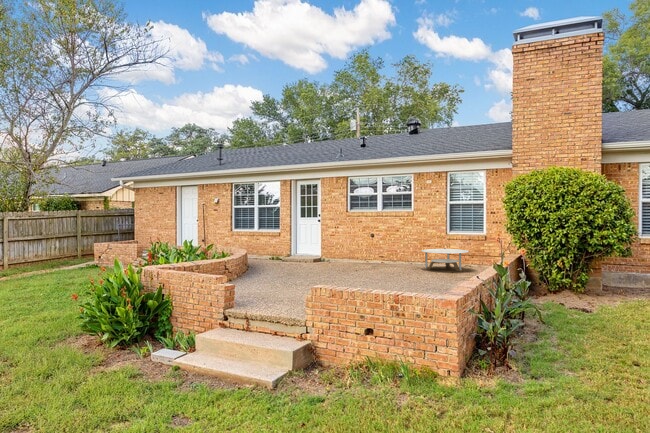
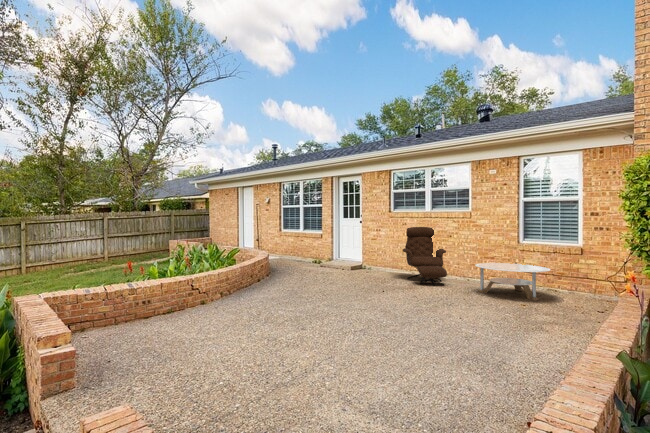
lounge chair: none [363,224,401,269] -> present [403,227,447,286]

